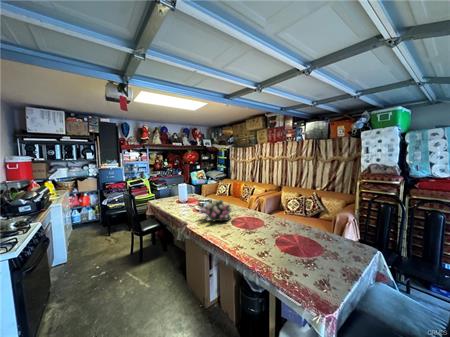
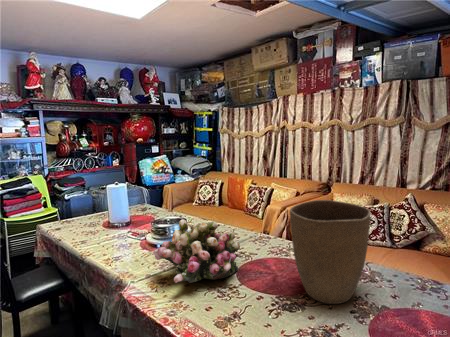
vase: none [249,193,277,230] -> present [290,200,371,304]

